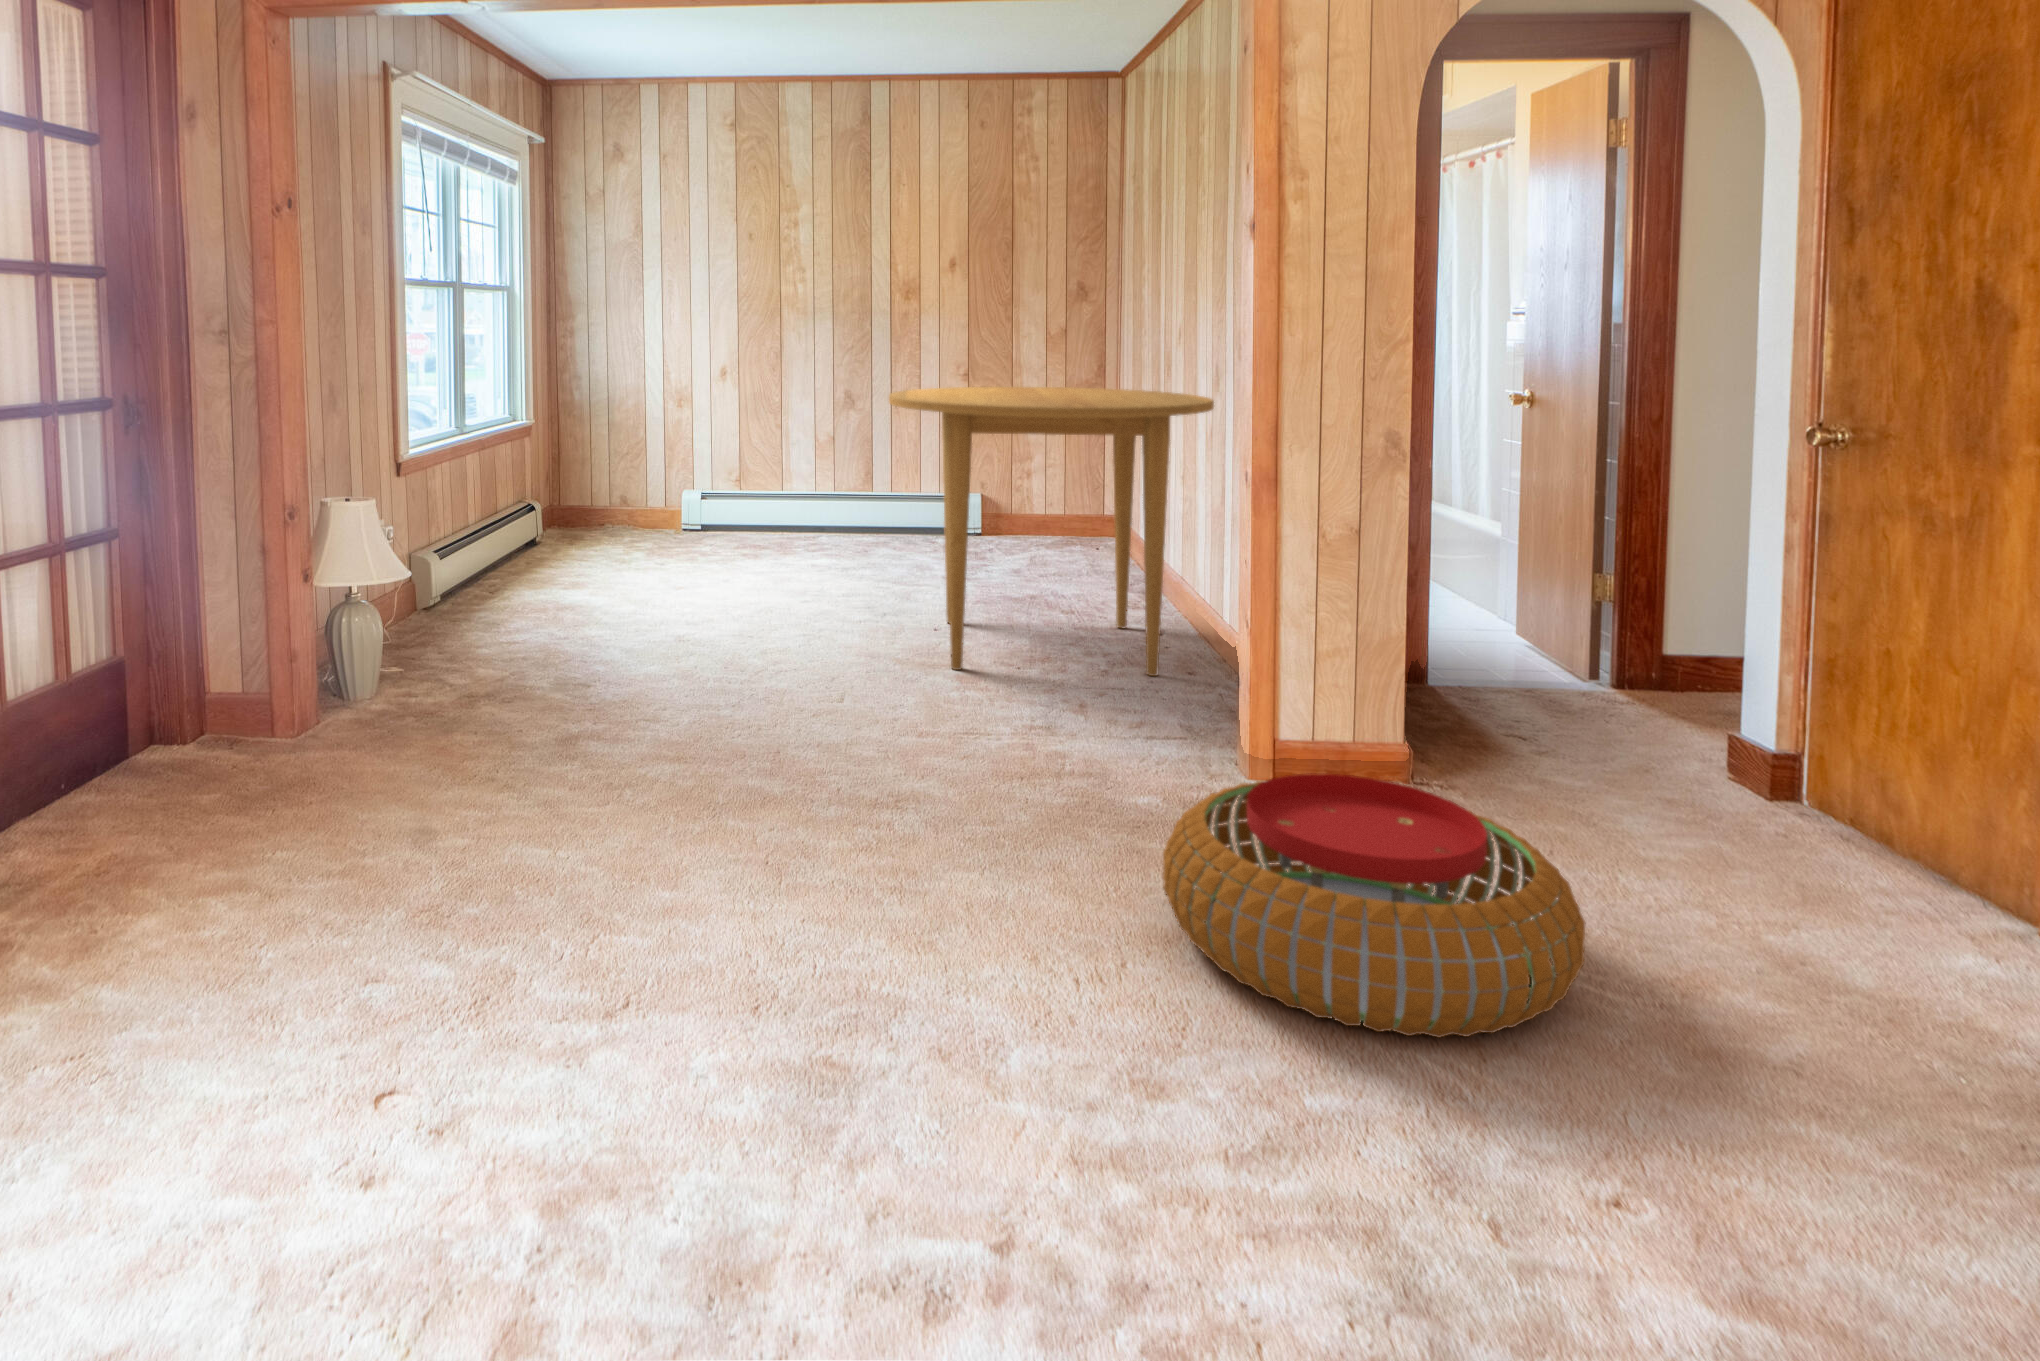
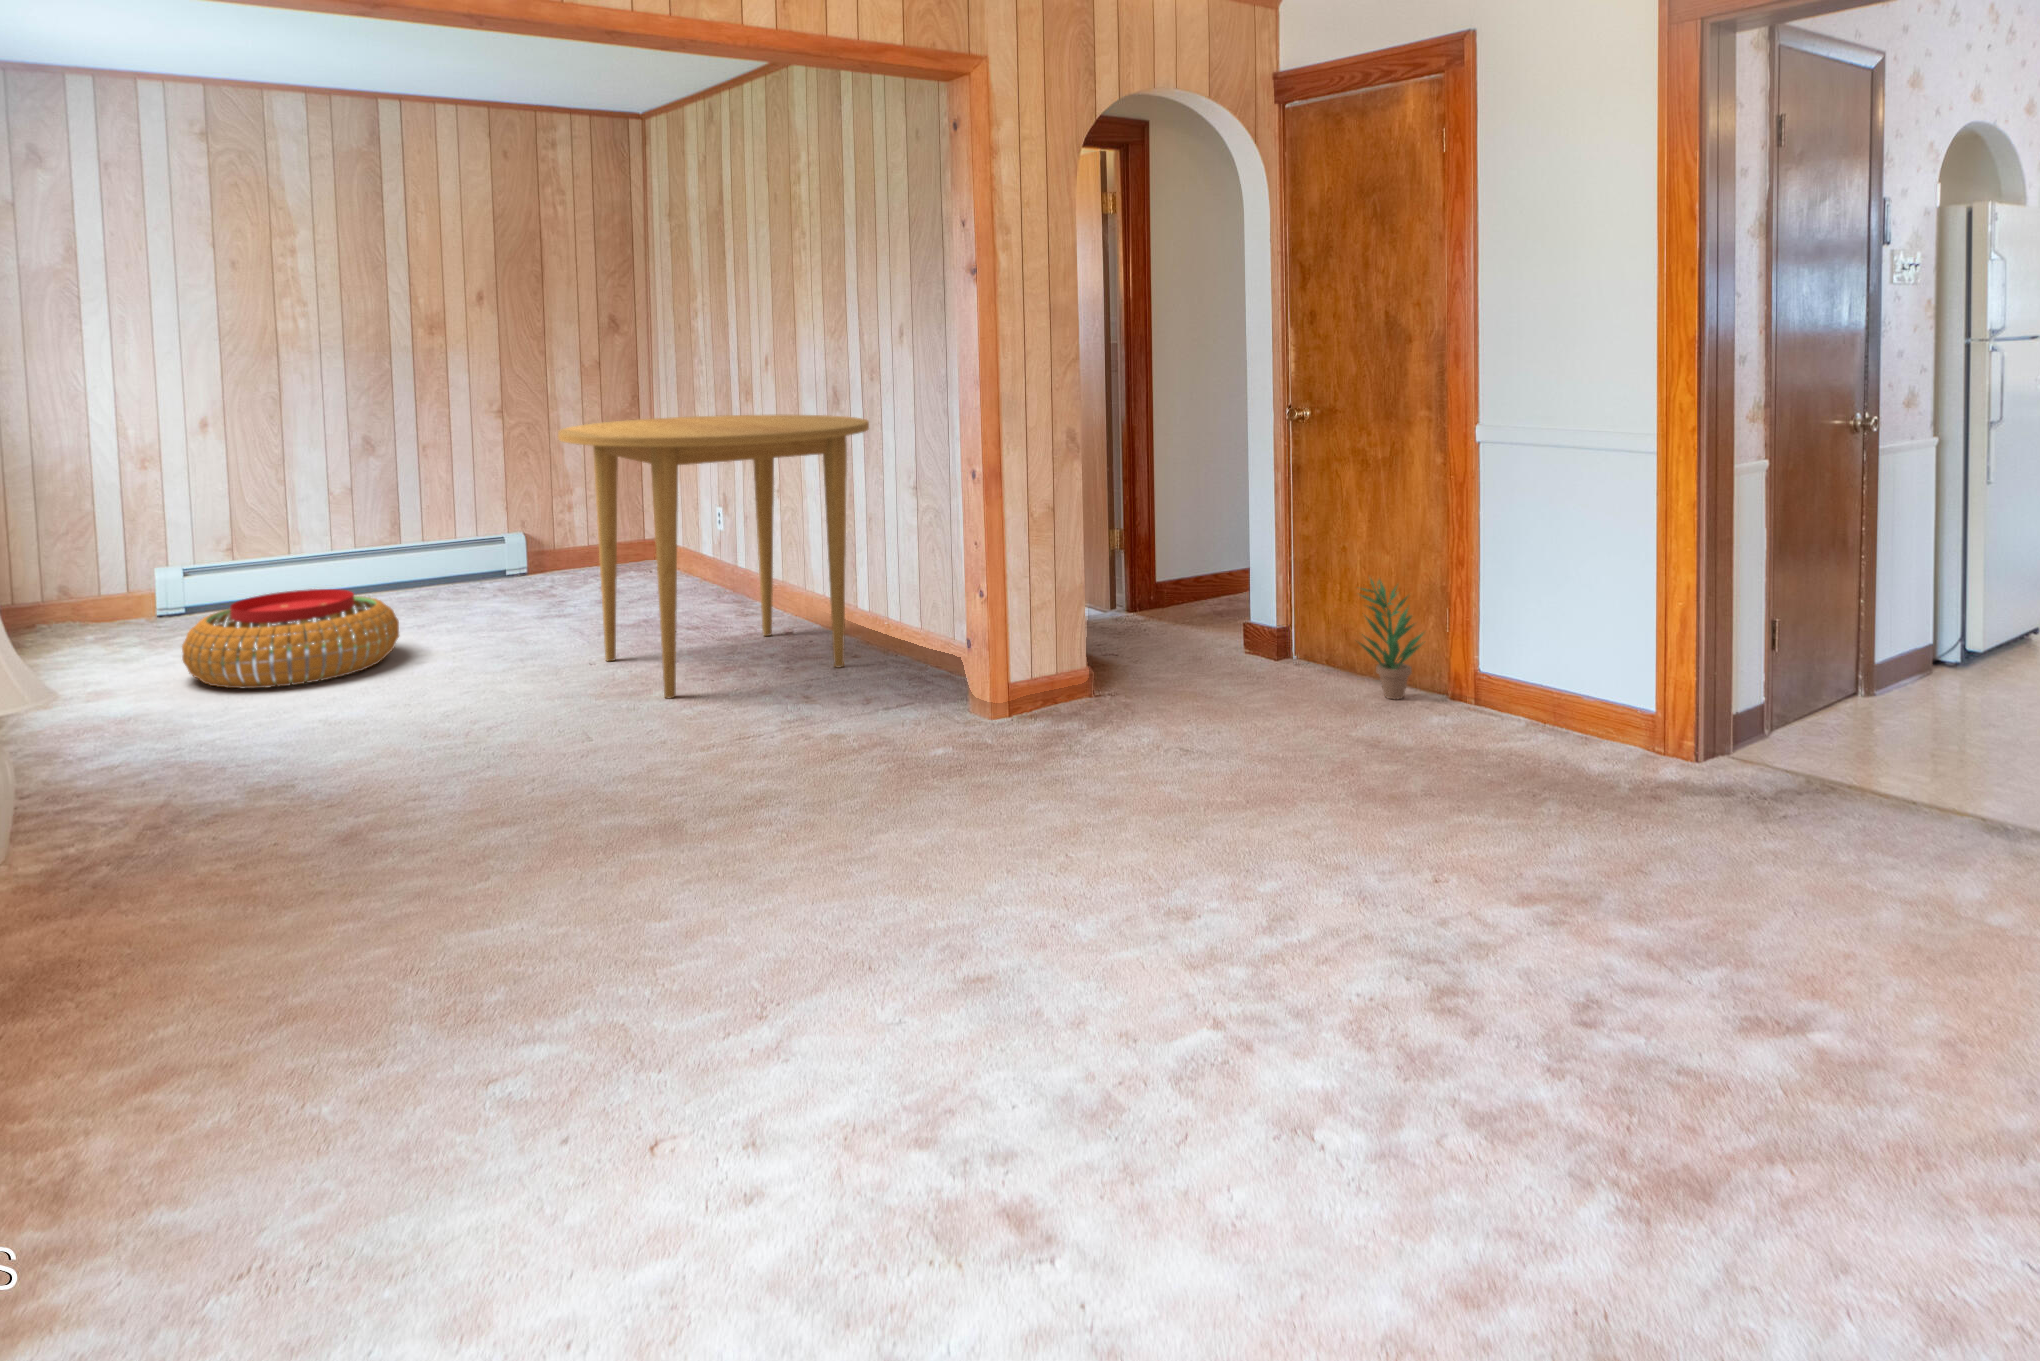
potted plant: none [1852,701,2009,916] -> present [1360,579,1423,699]
pouf: present [1163,773,1585,1038] -> present [182,589,399,688]

